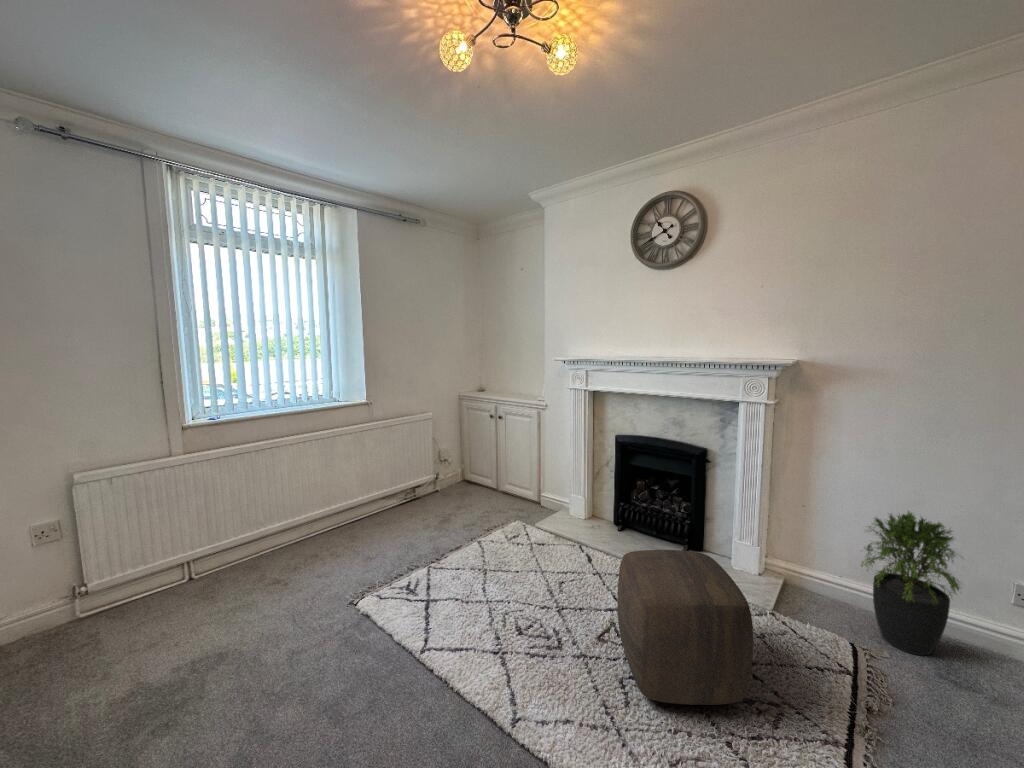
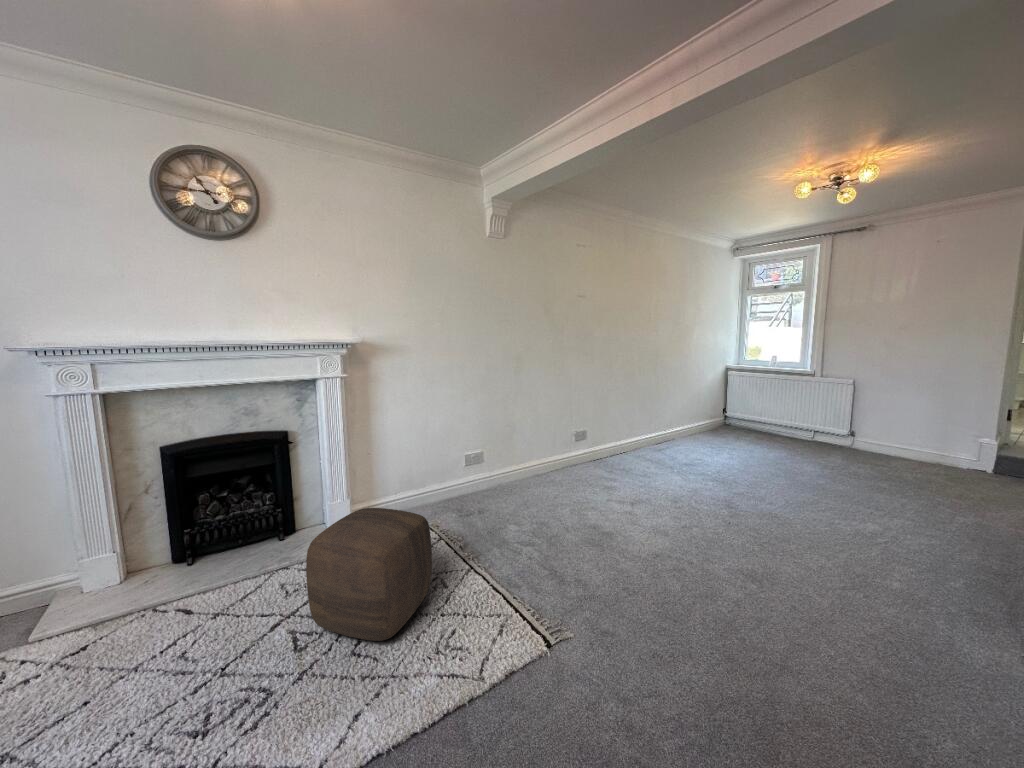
potted plant: present [861,511,960,655] -> none [411,431,466,516]

